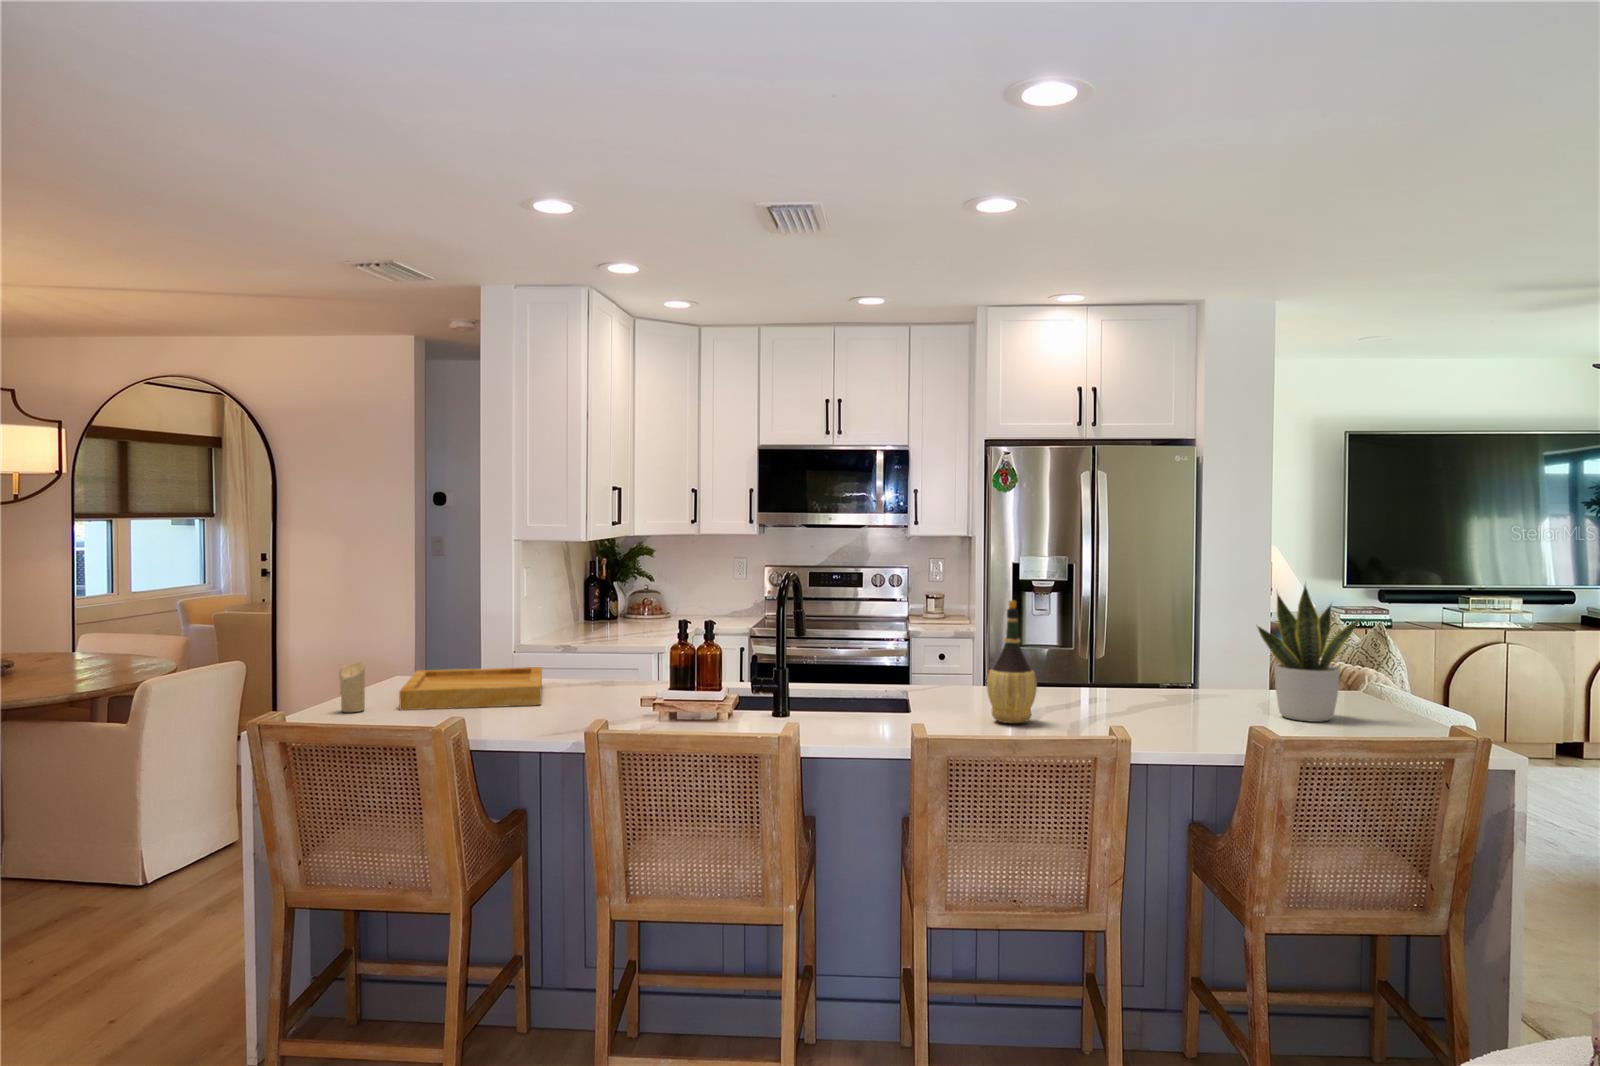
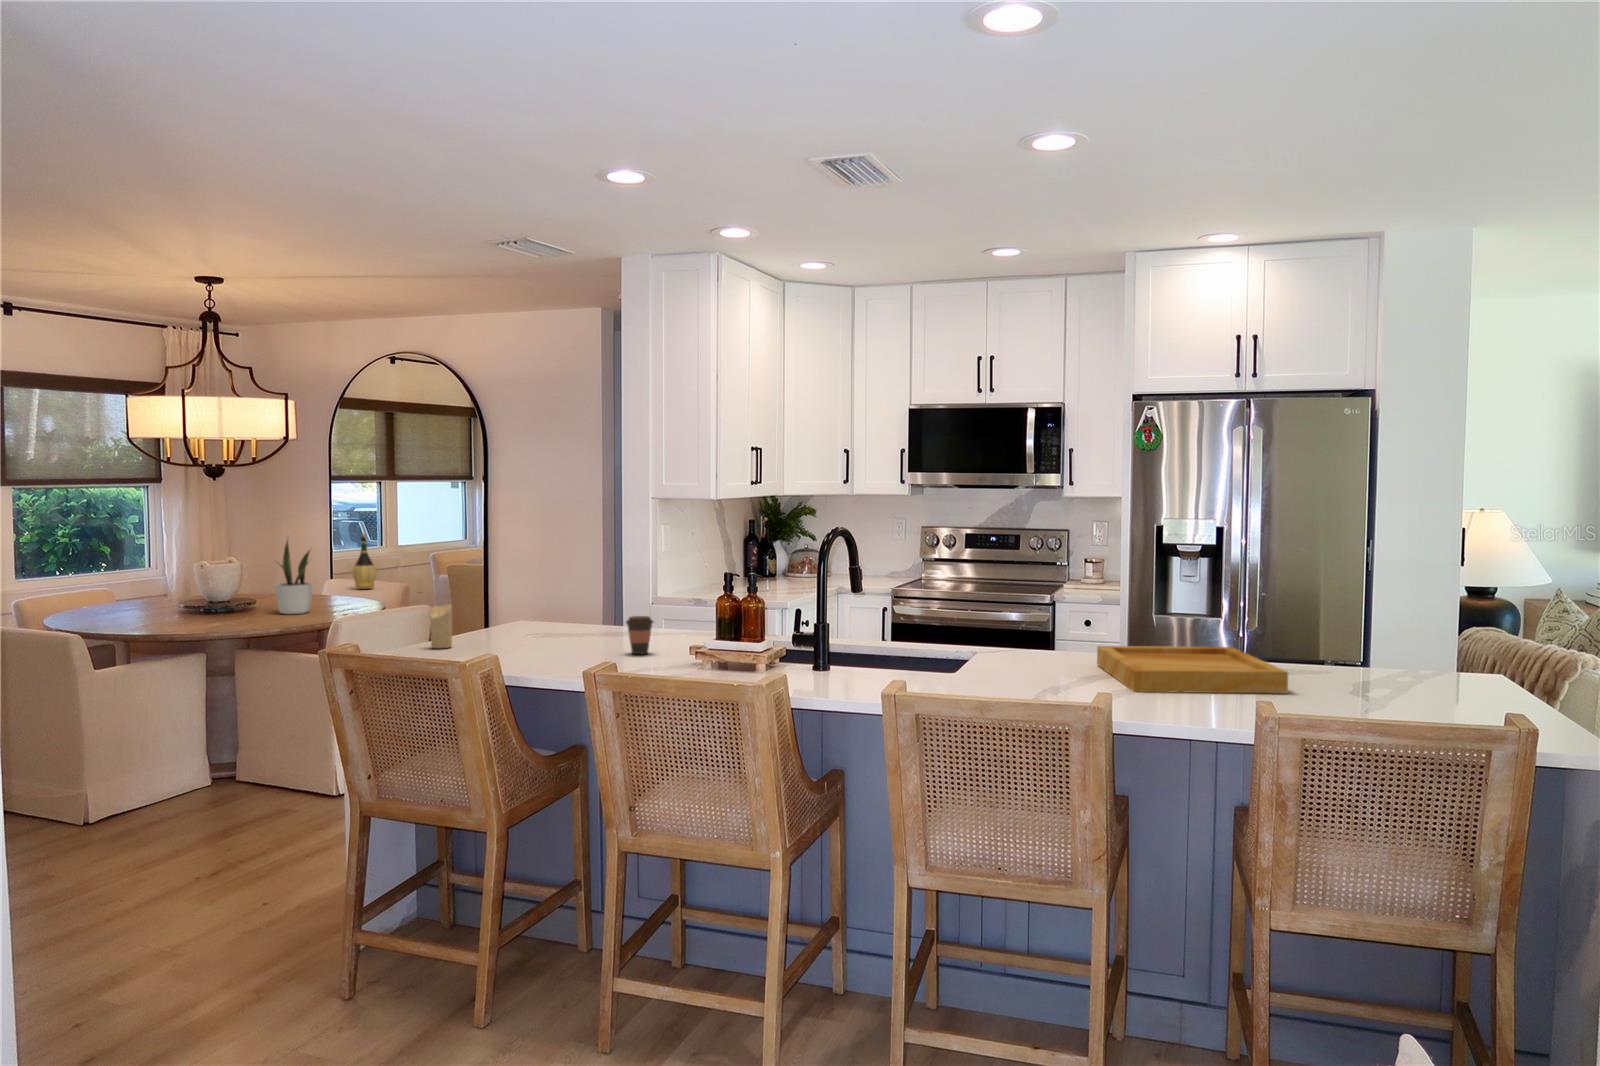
potted plant: present [1258,585,1361,722] -> present [275,541,313,614]
wine bottle: present [987,600,1037,723] -> present [352,534,376,589]
tray: present [399,667,542,710] -> present [1097,646,1288,693]
coffee cup: none [570,667,600,709] -> present [626,616,653,654]

